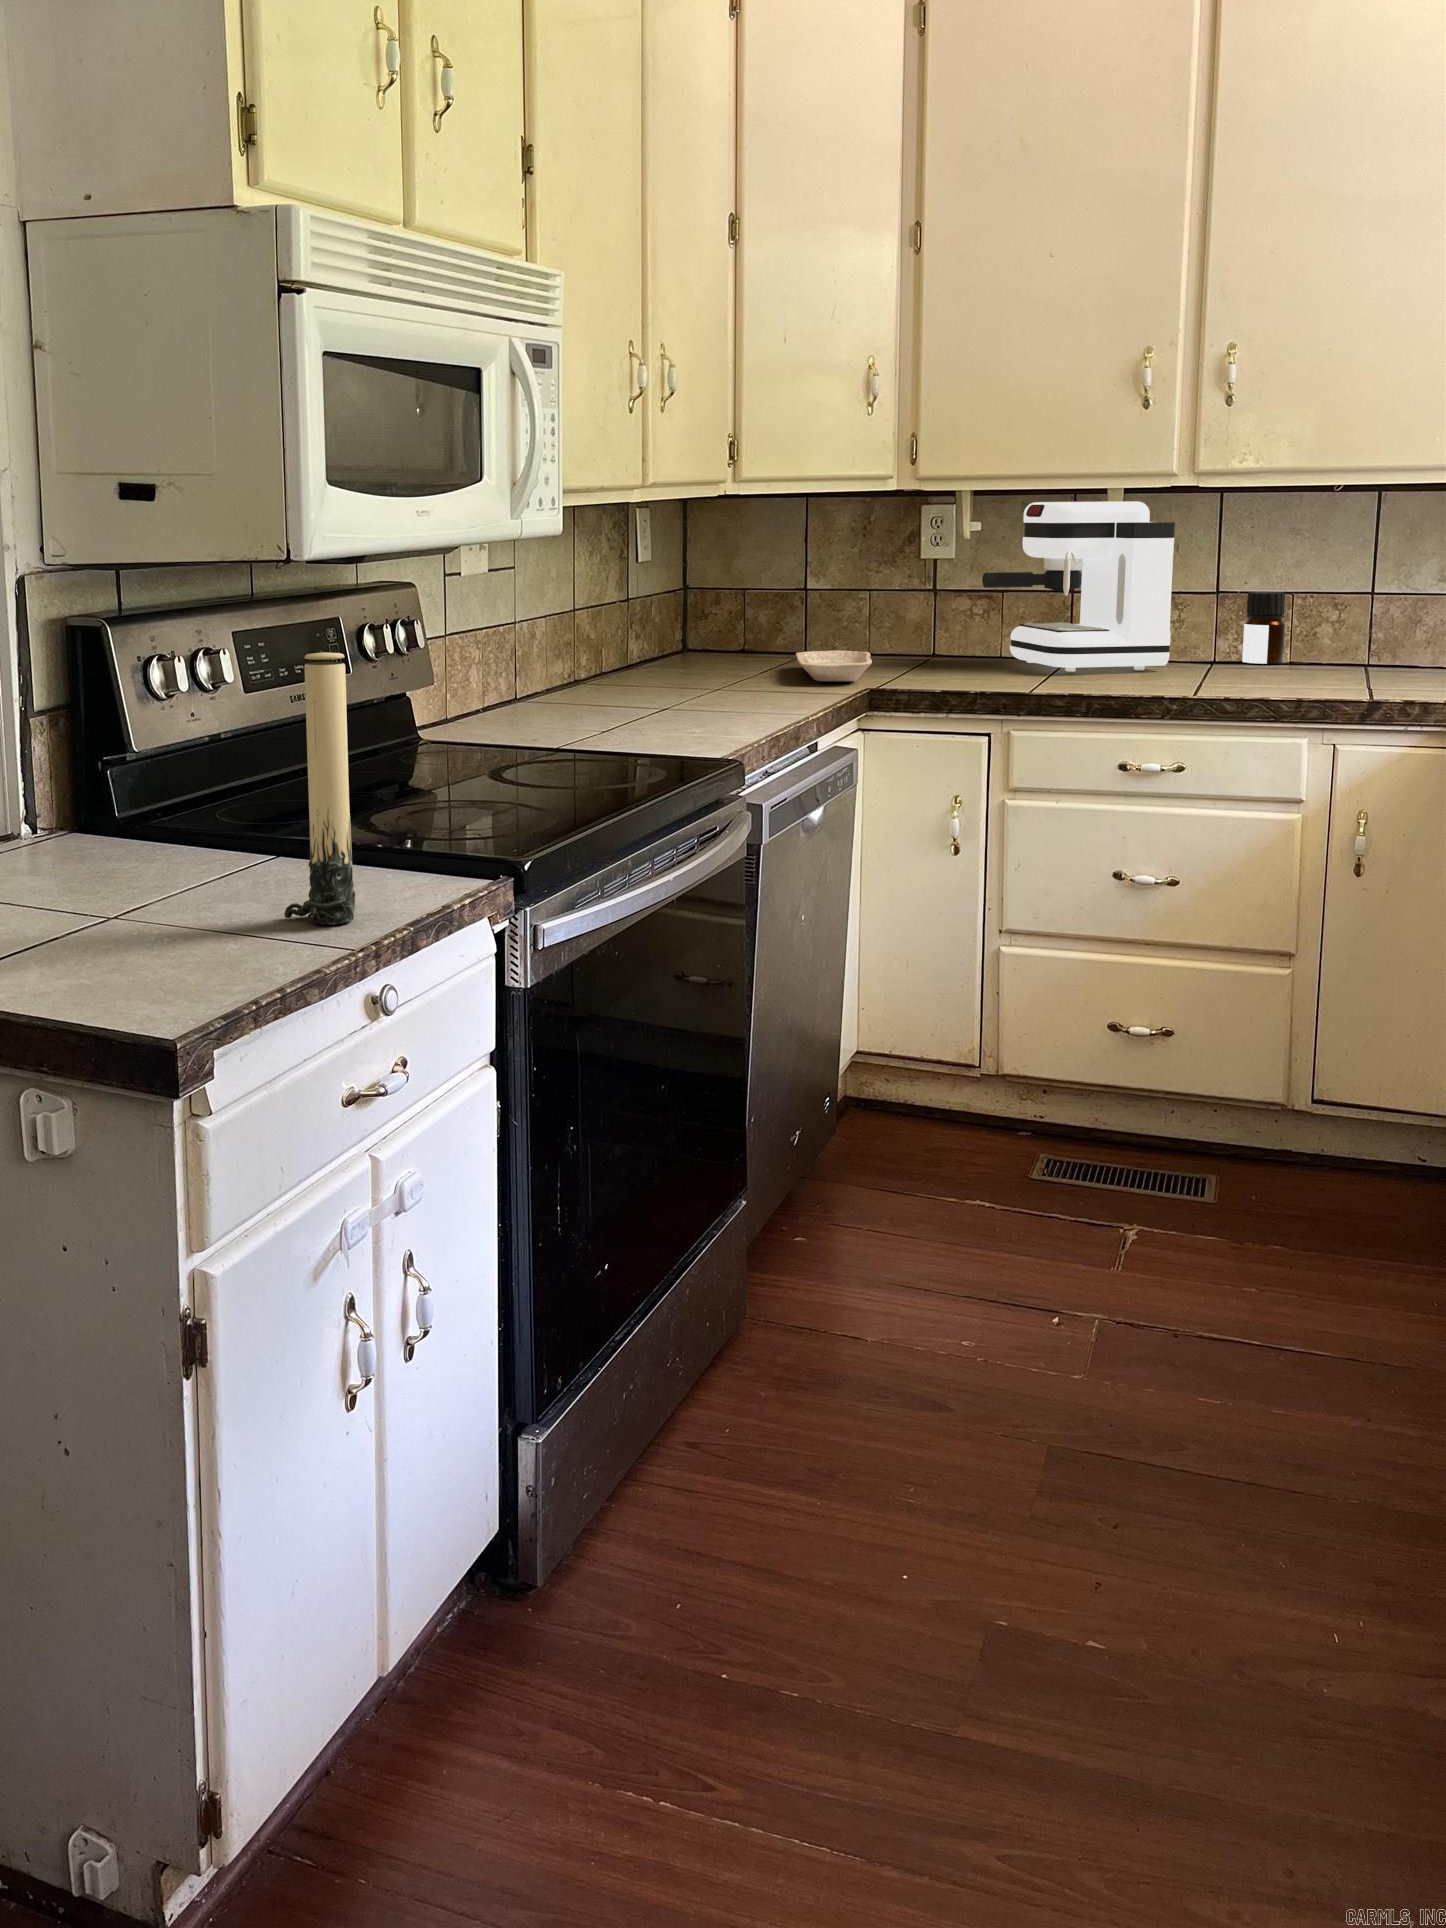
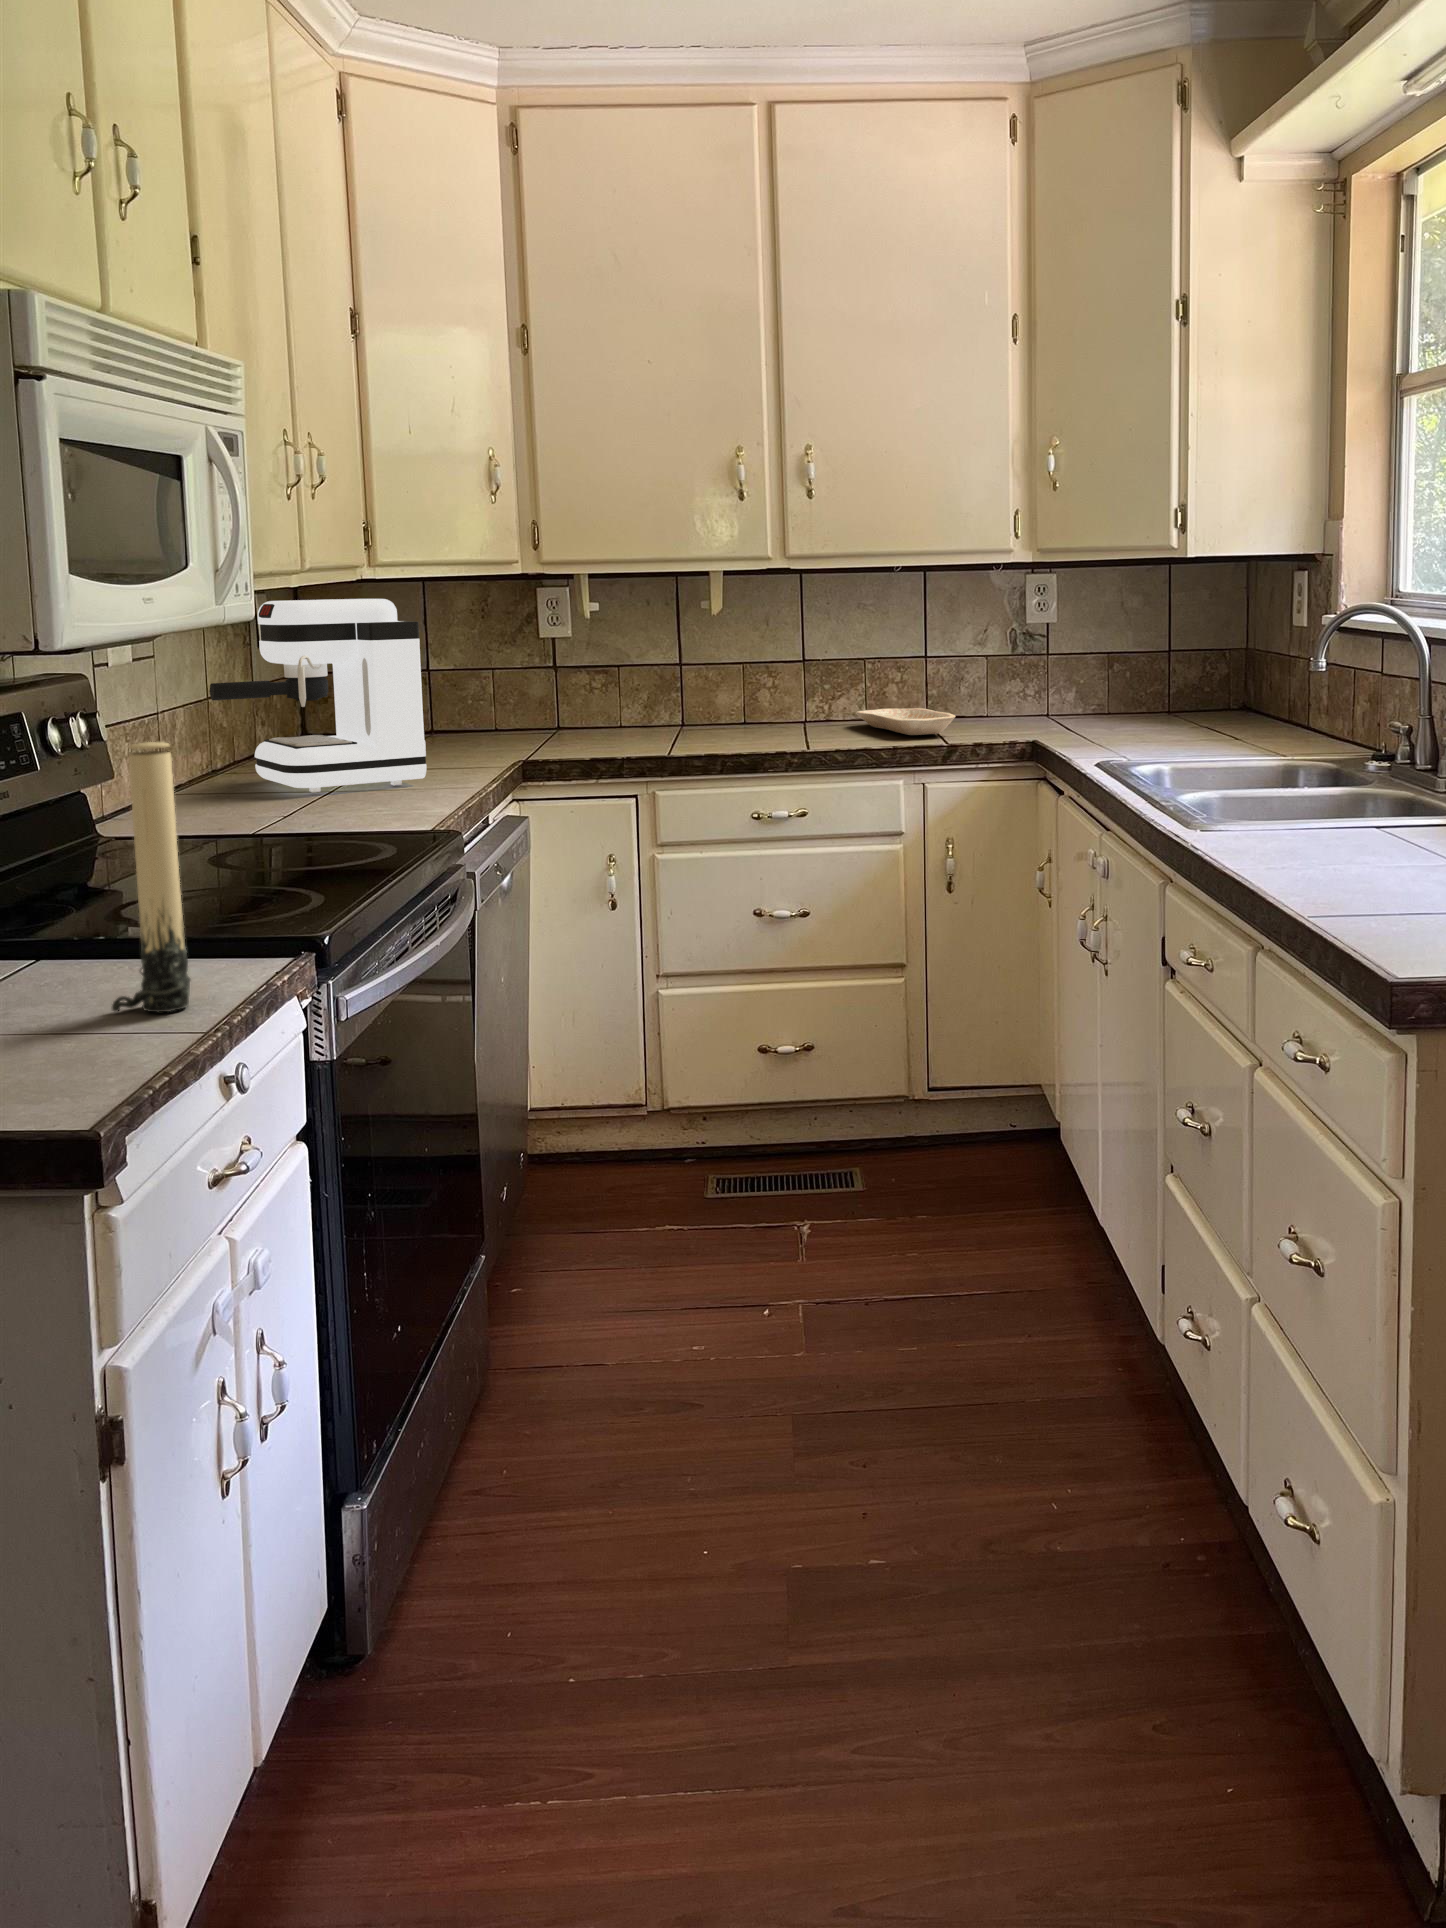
coffee maker: present [982,501,1175,672] -> present [210,599,426,792]
bottle: present [1242,592,1285,664] -> none [830,658,864,720]
tray: present [796,650,872,681] -> present [856,708,955,735]

